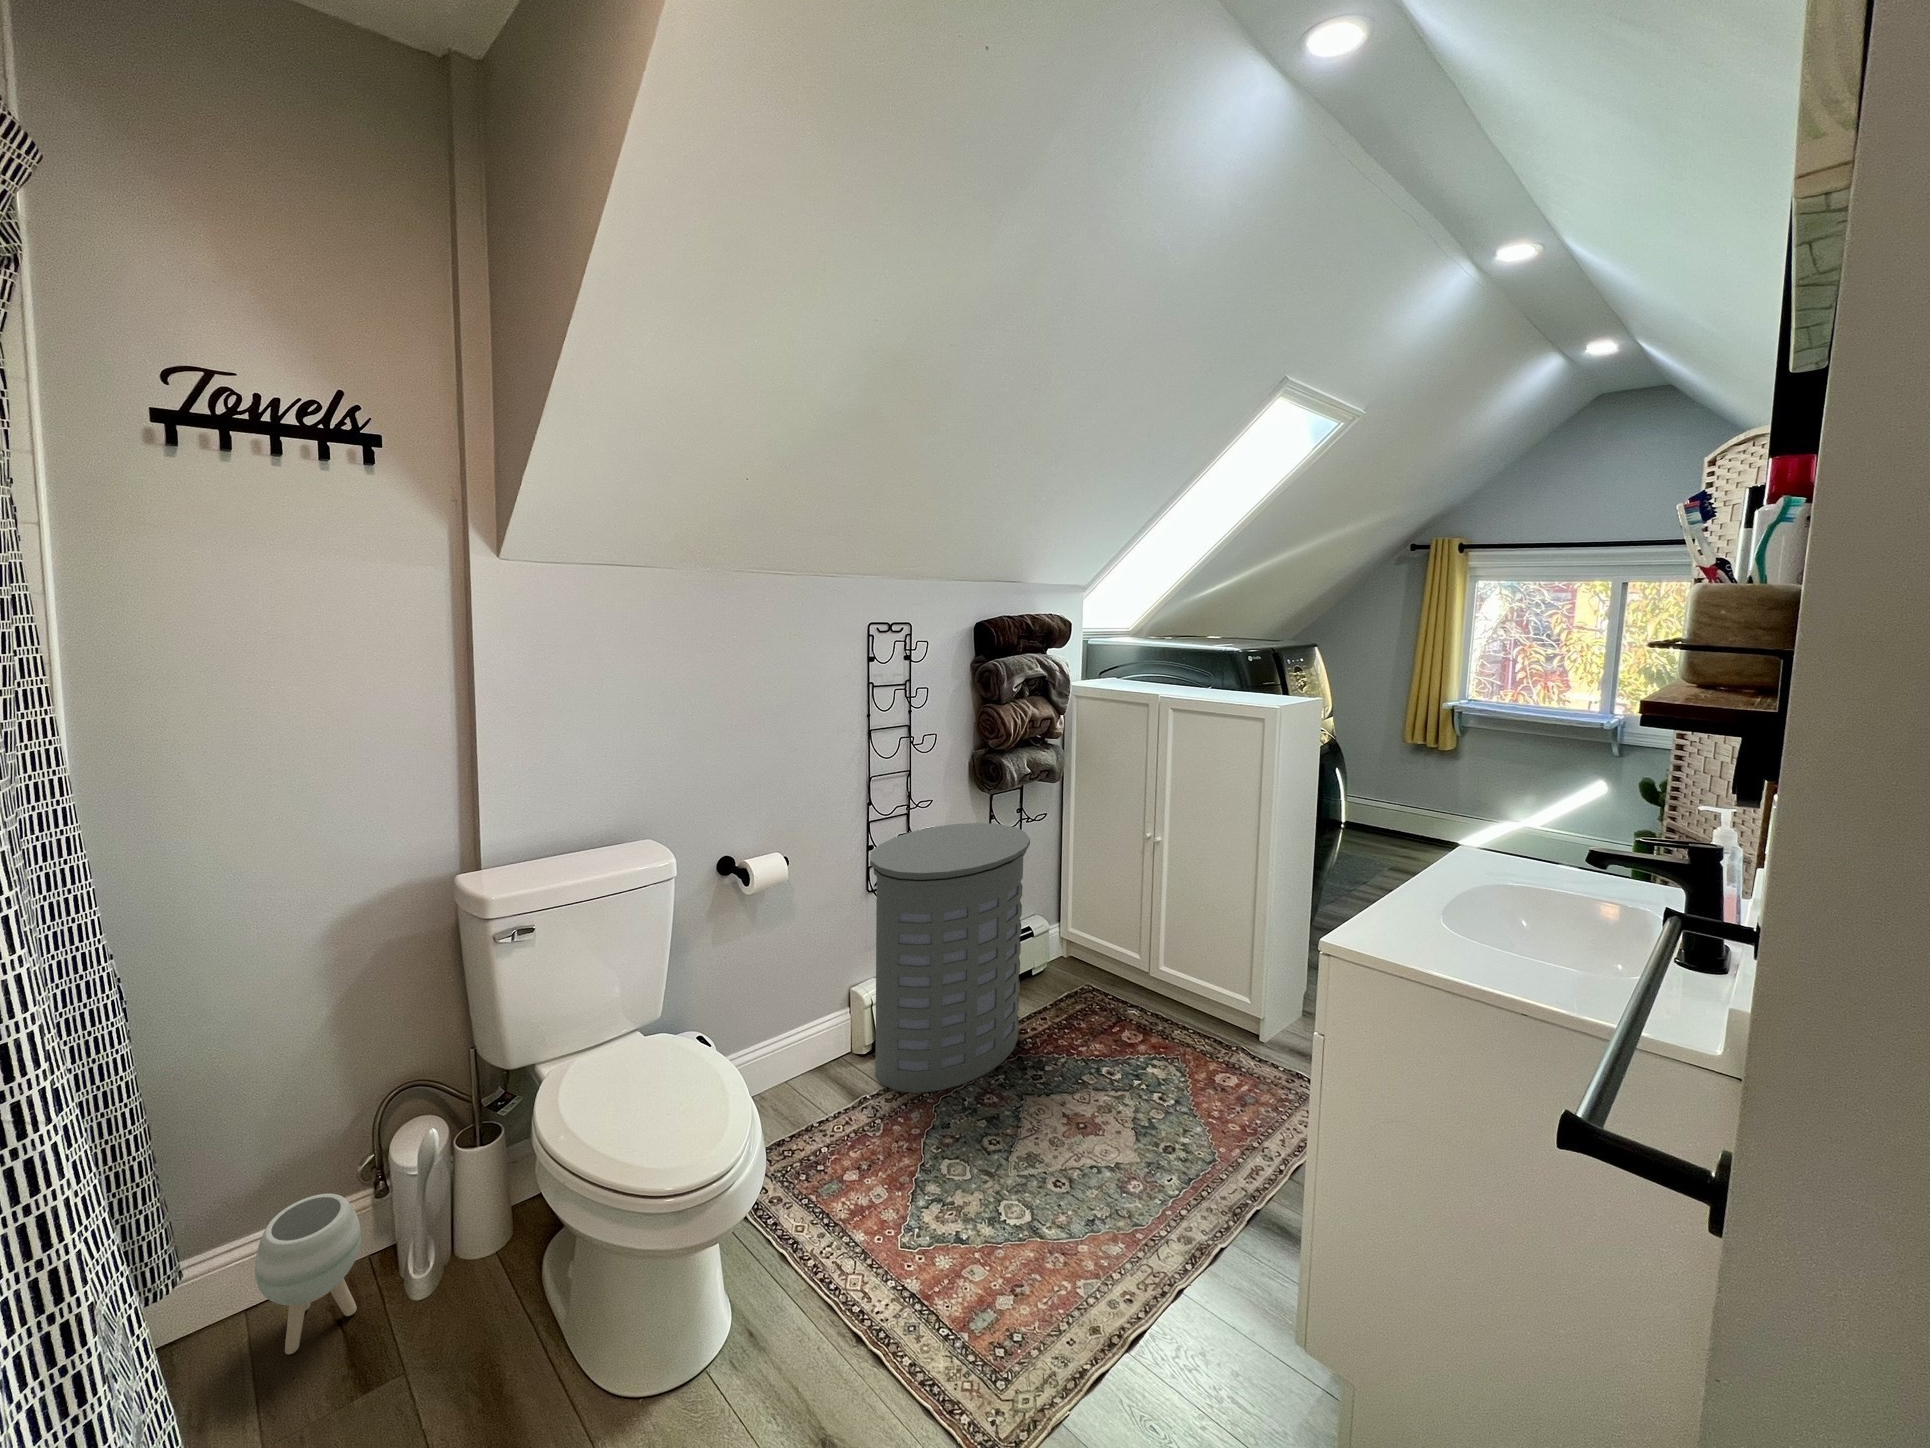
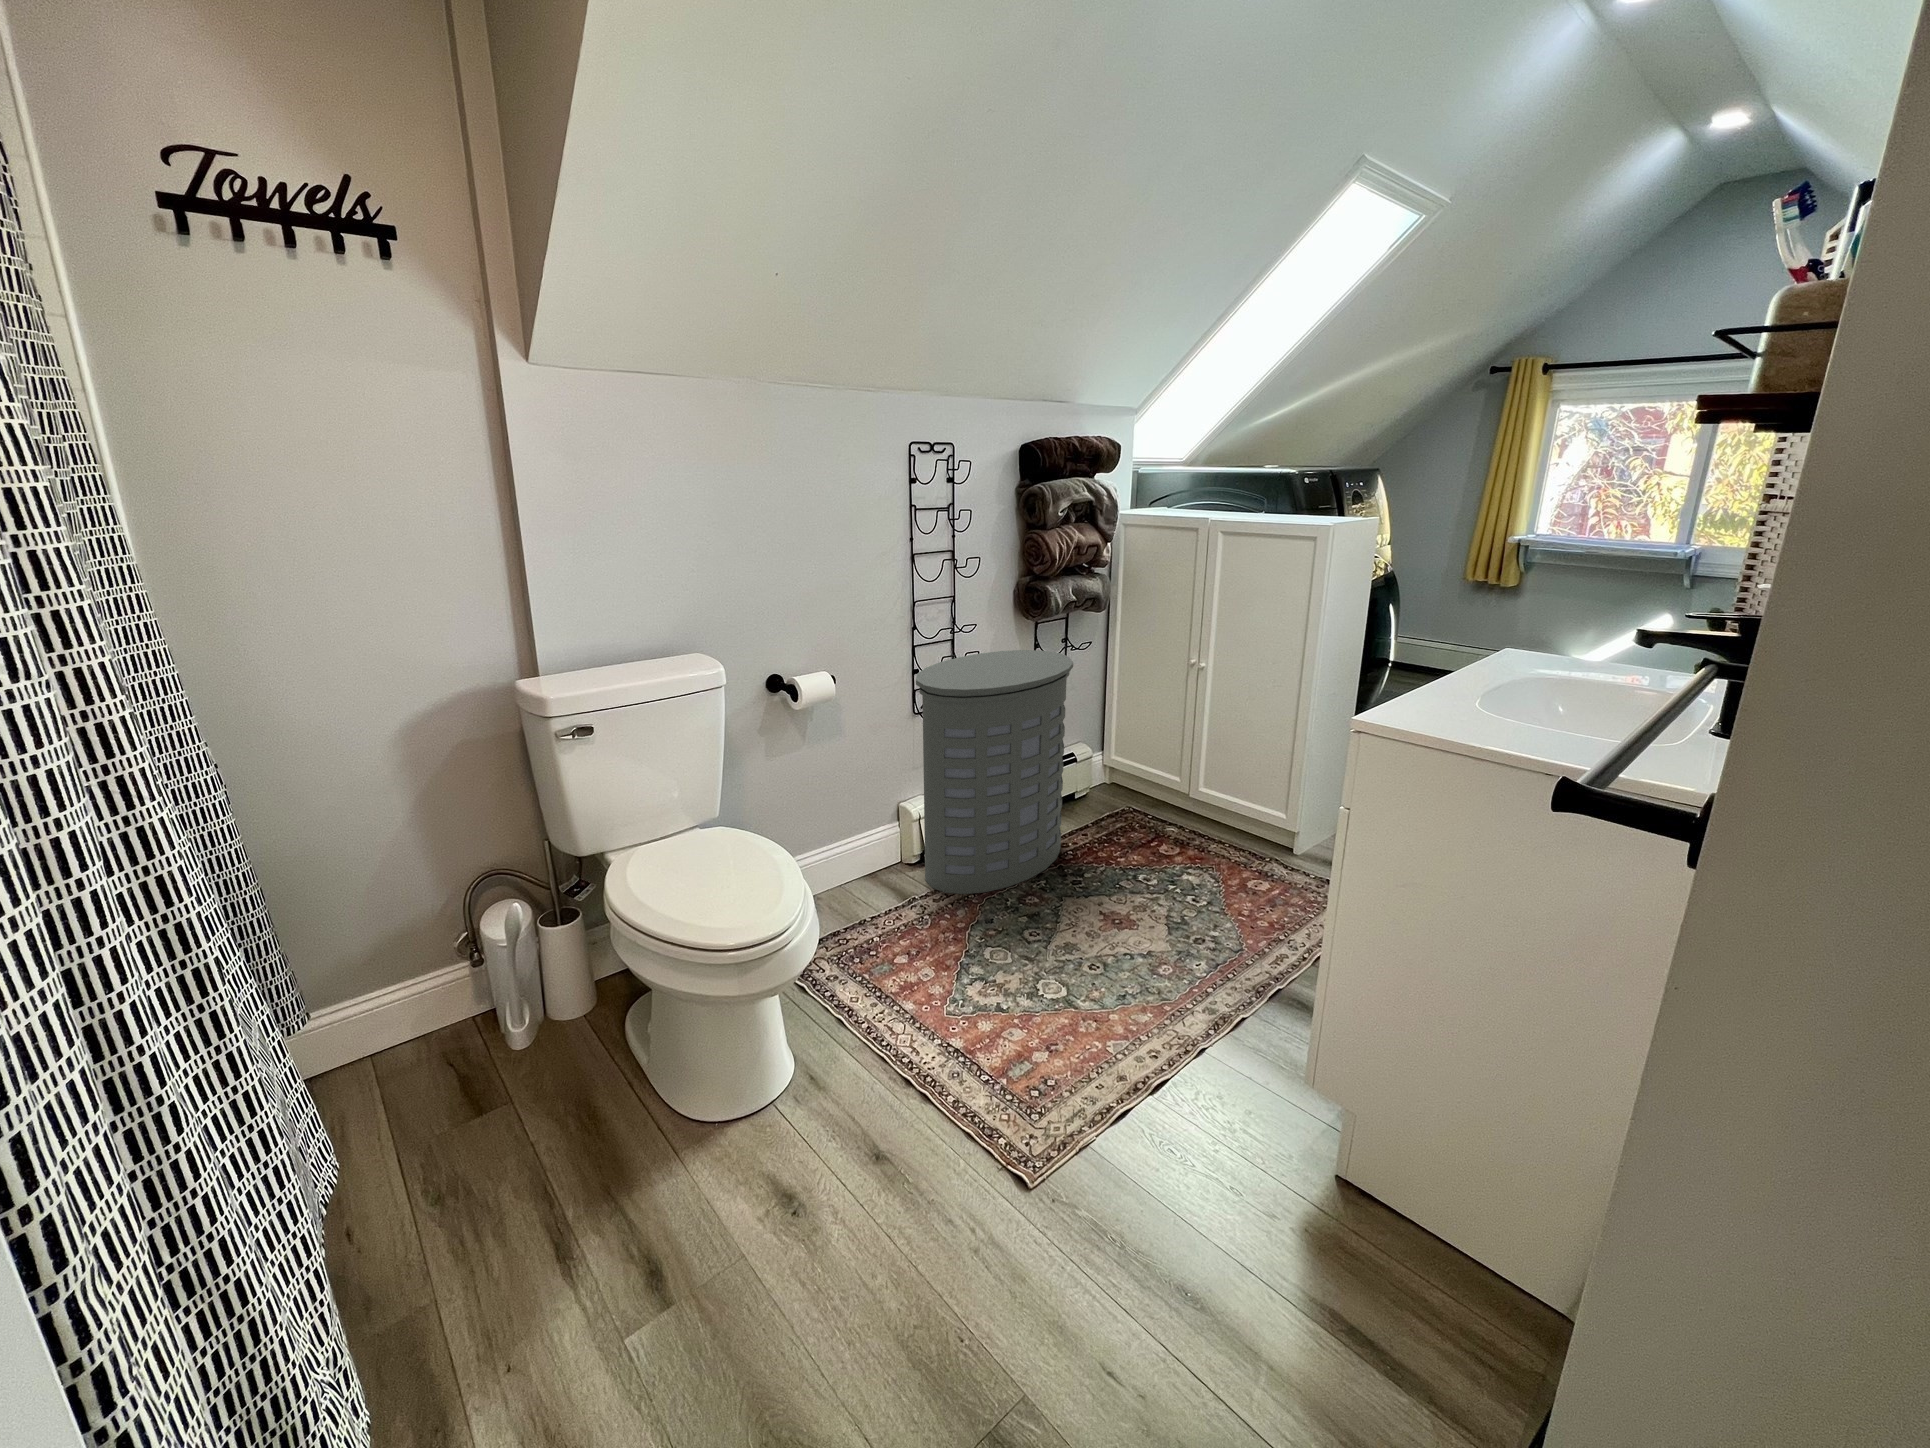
planter: present [255,1194,361,1354] -> none [373,959,466,1086]

